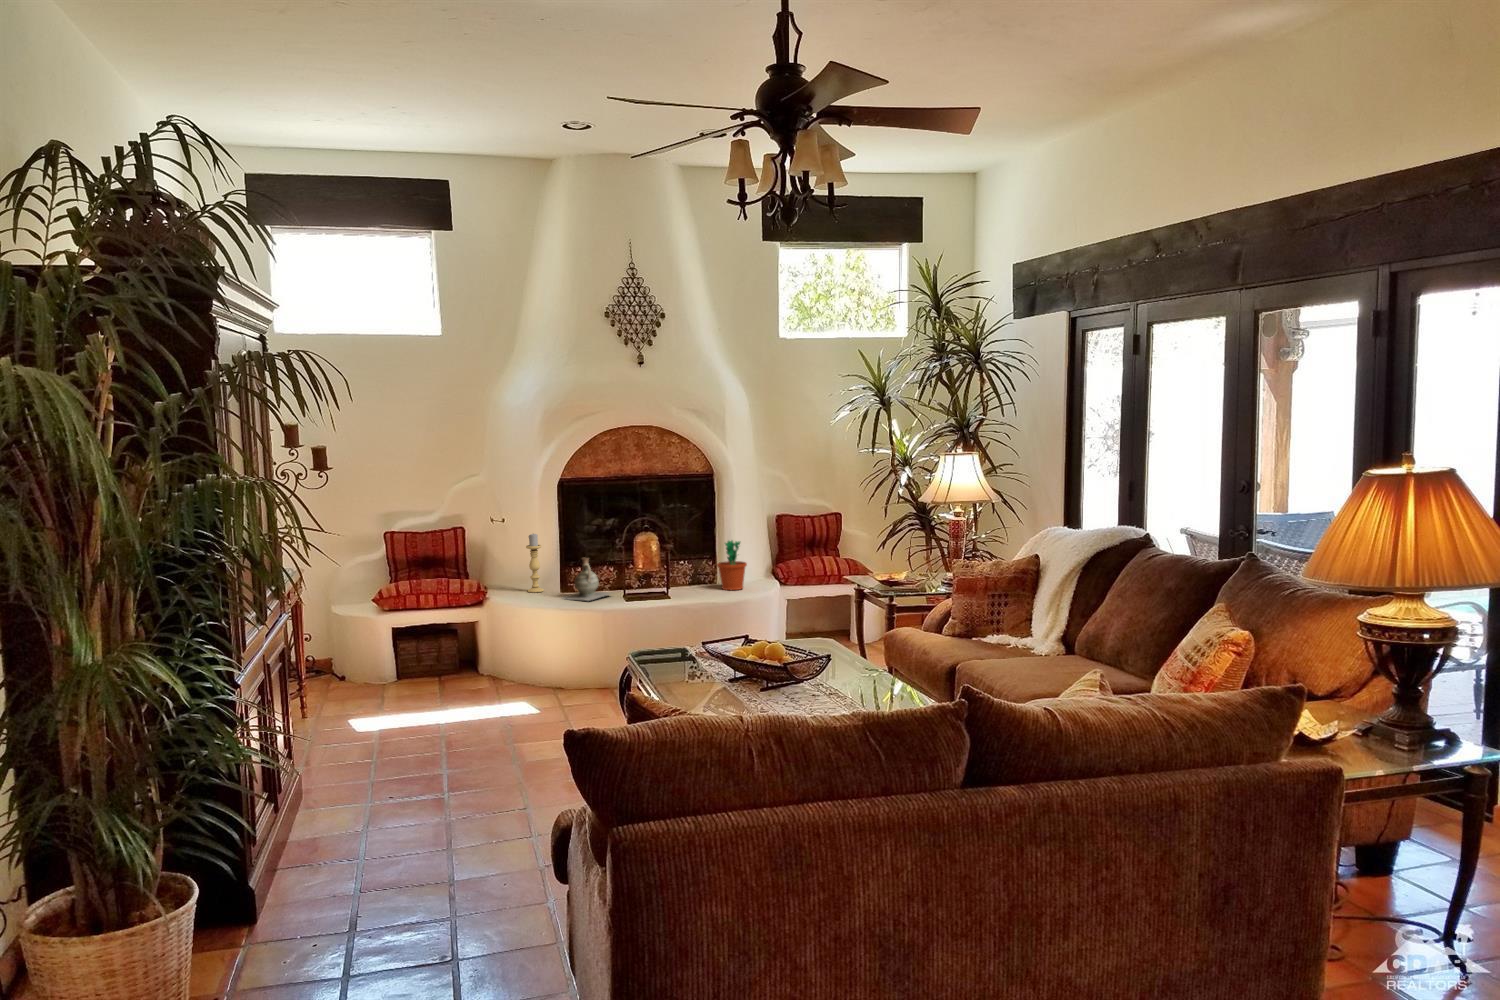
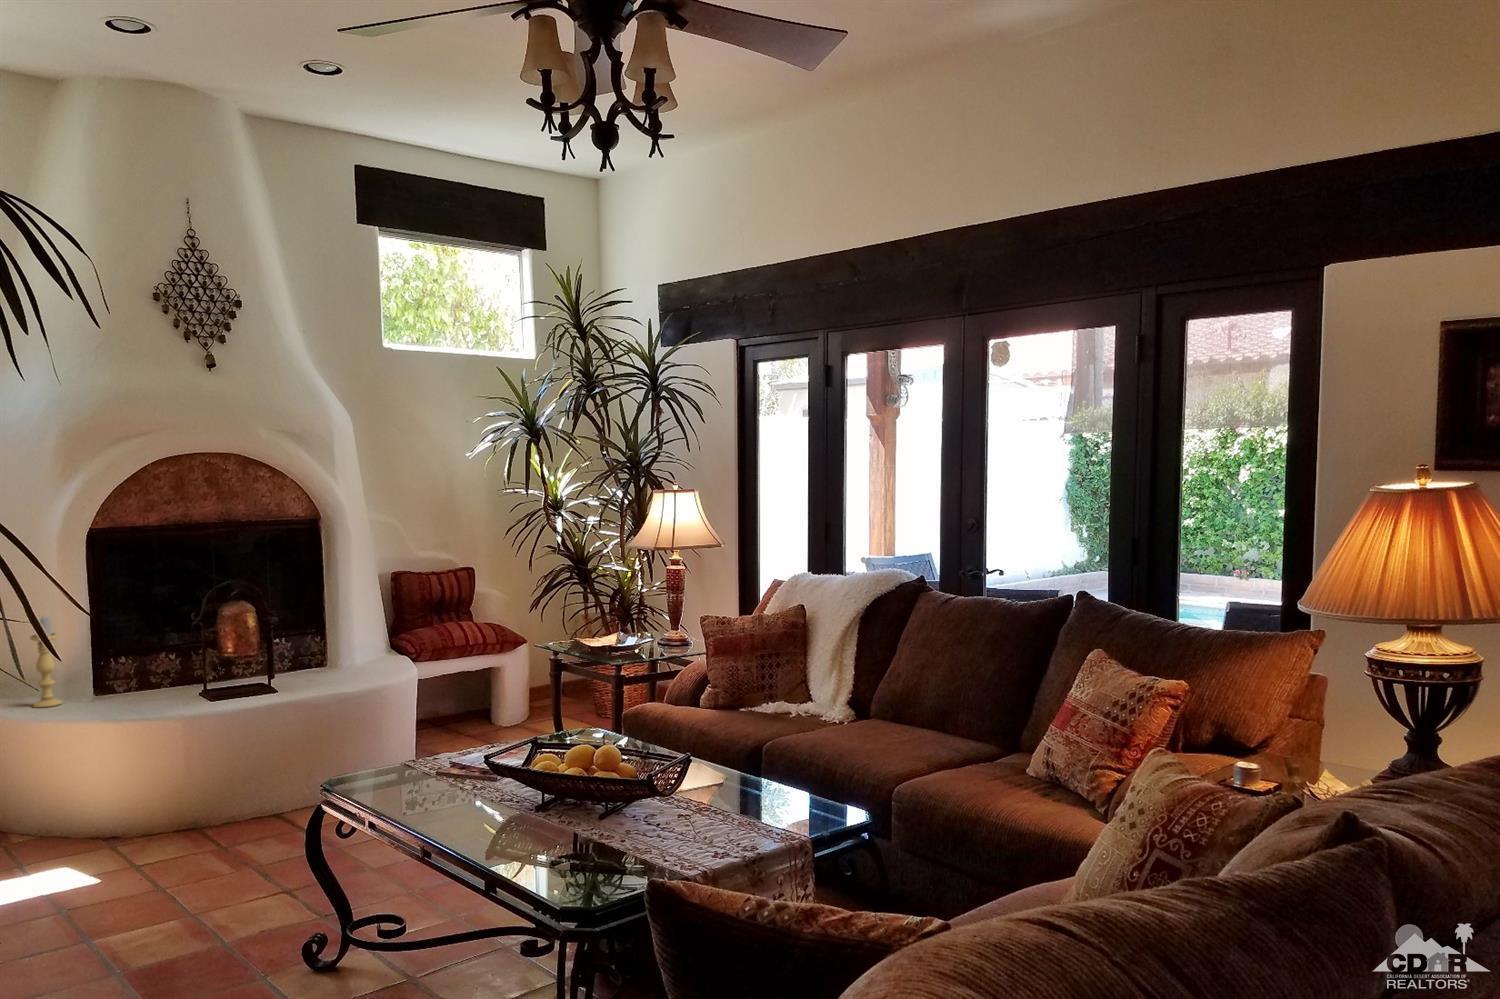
flower pot: present [717,541,747,590] -> none [335,606,378,675]
ceramic jug: present [562,558,611,601] -> none [92,647,191,714]

